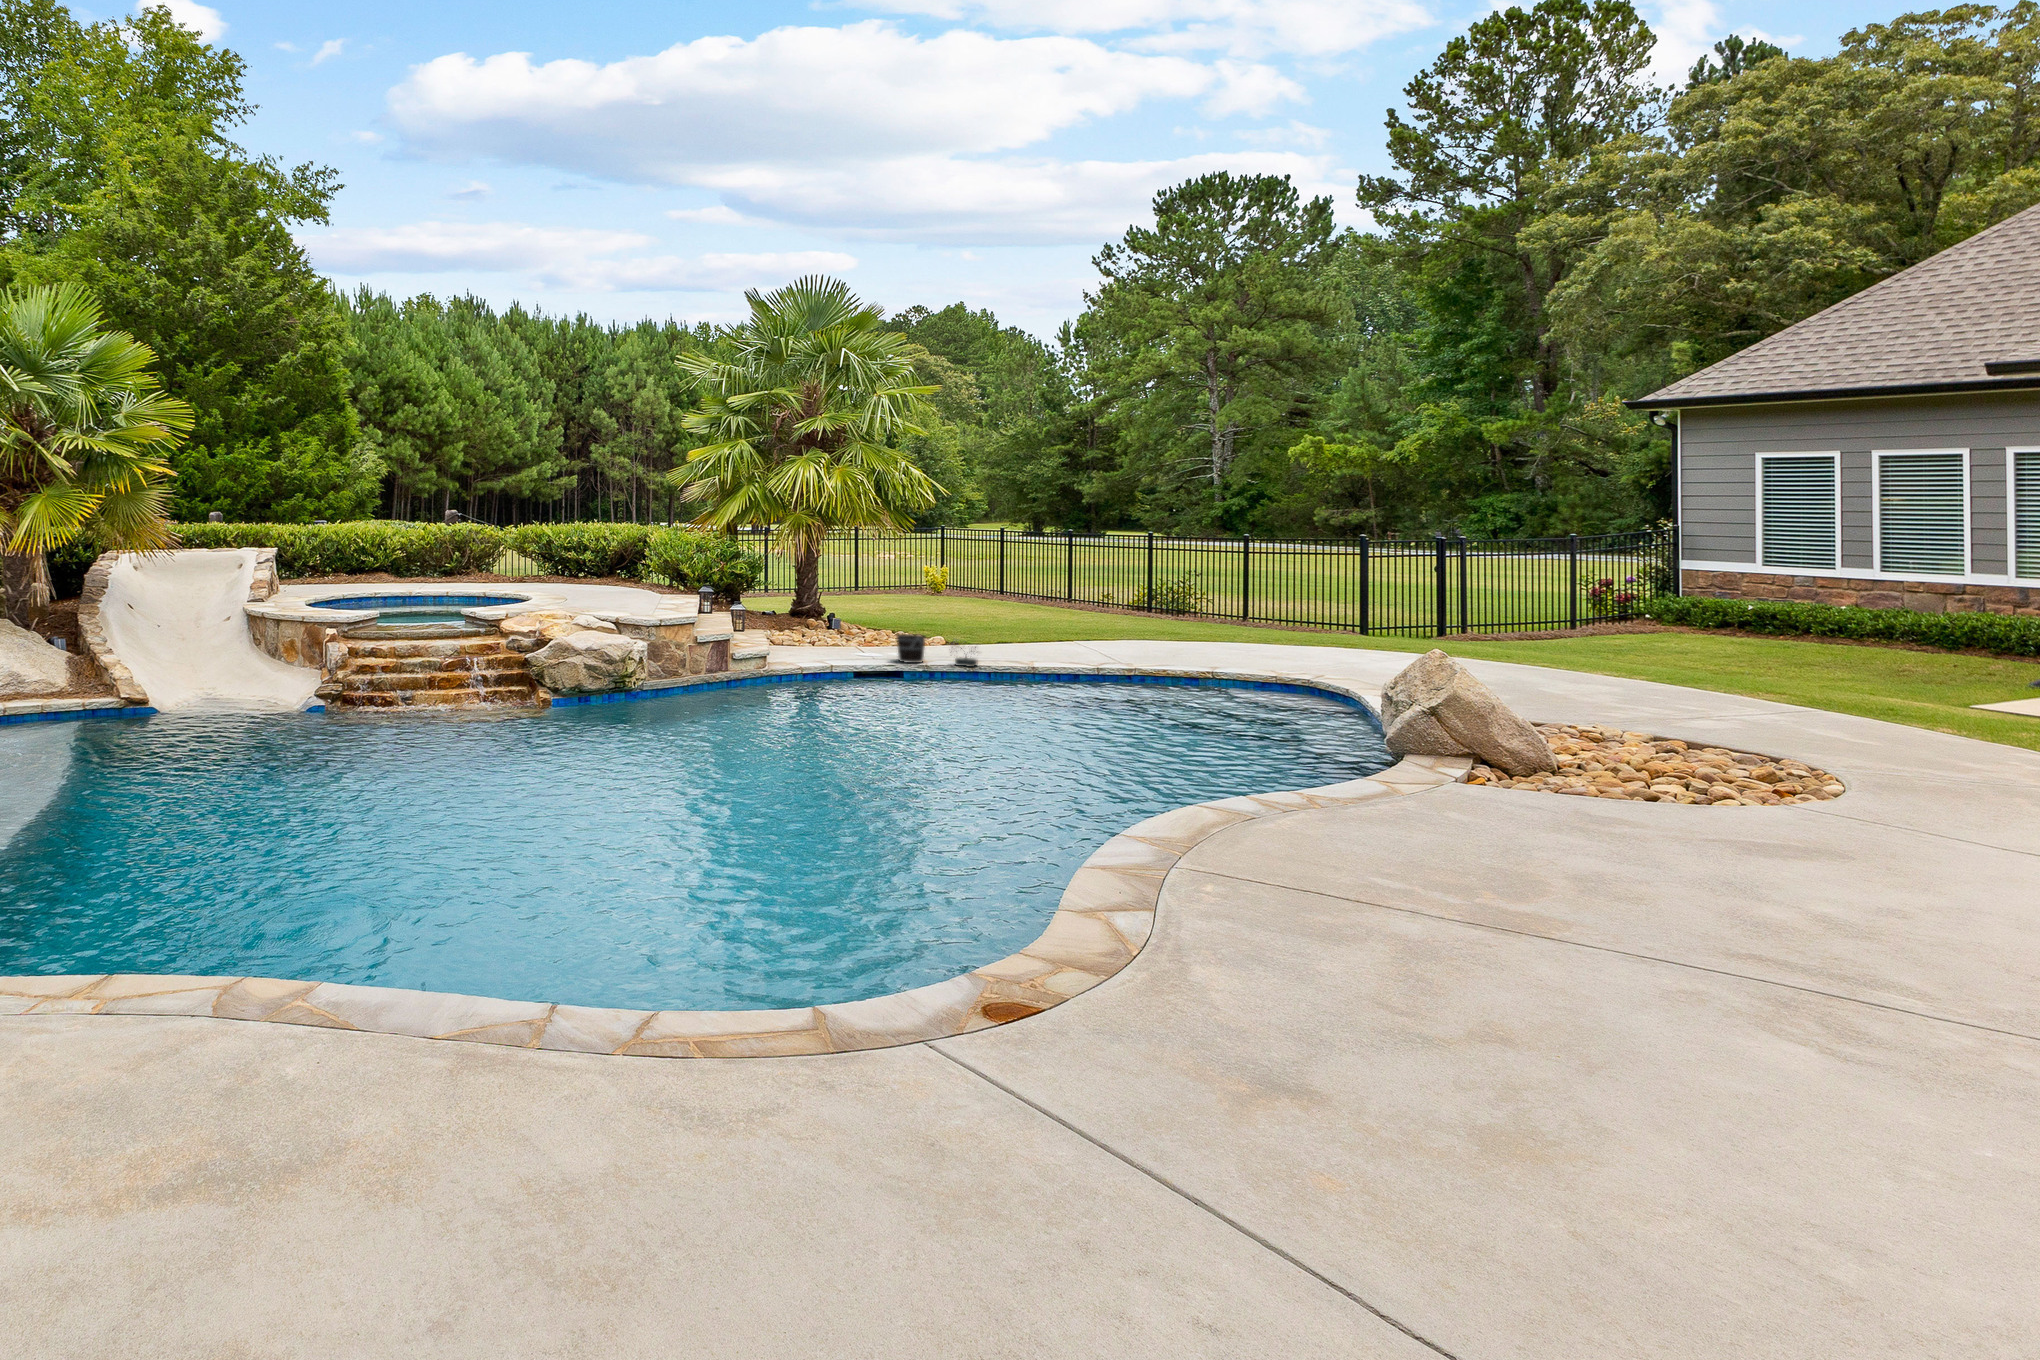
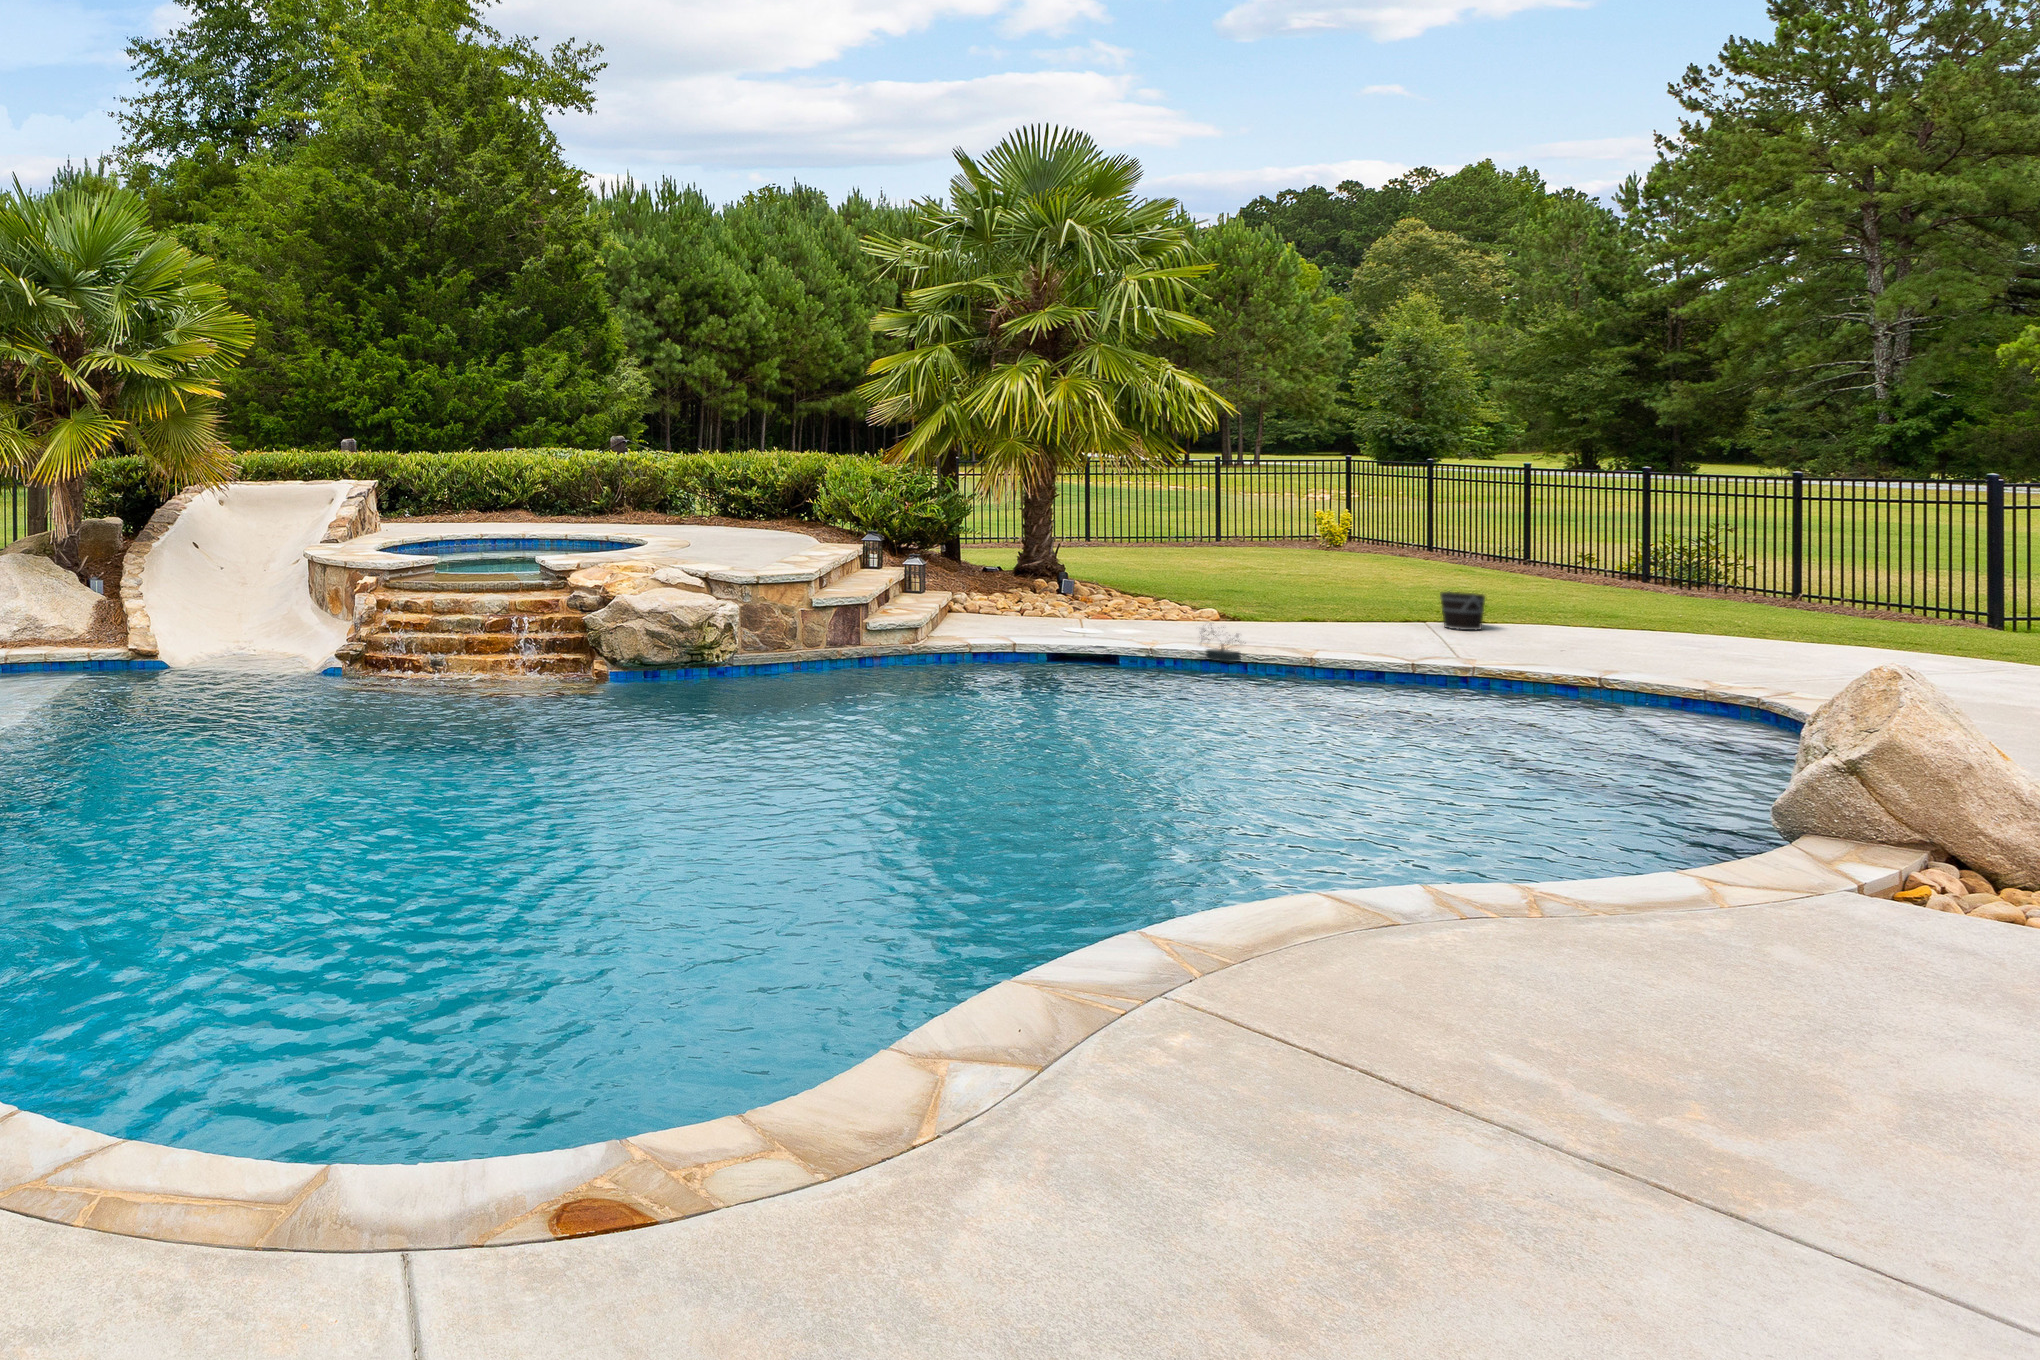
bucket: present [897,634,925,663] -> present [1440,591,1485,630]

